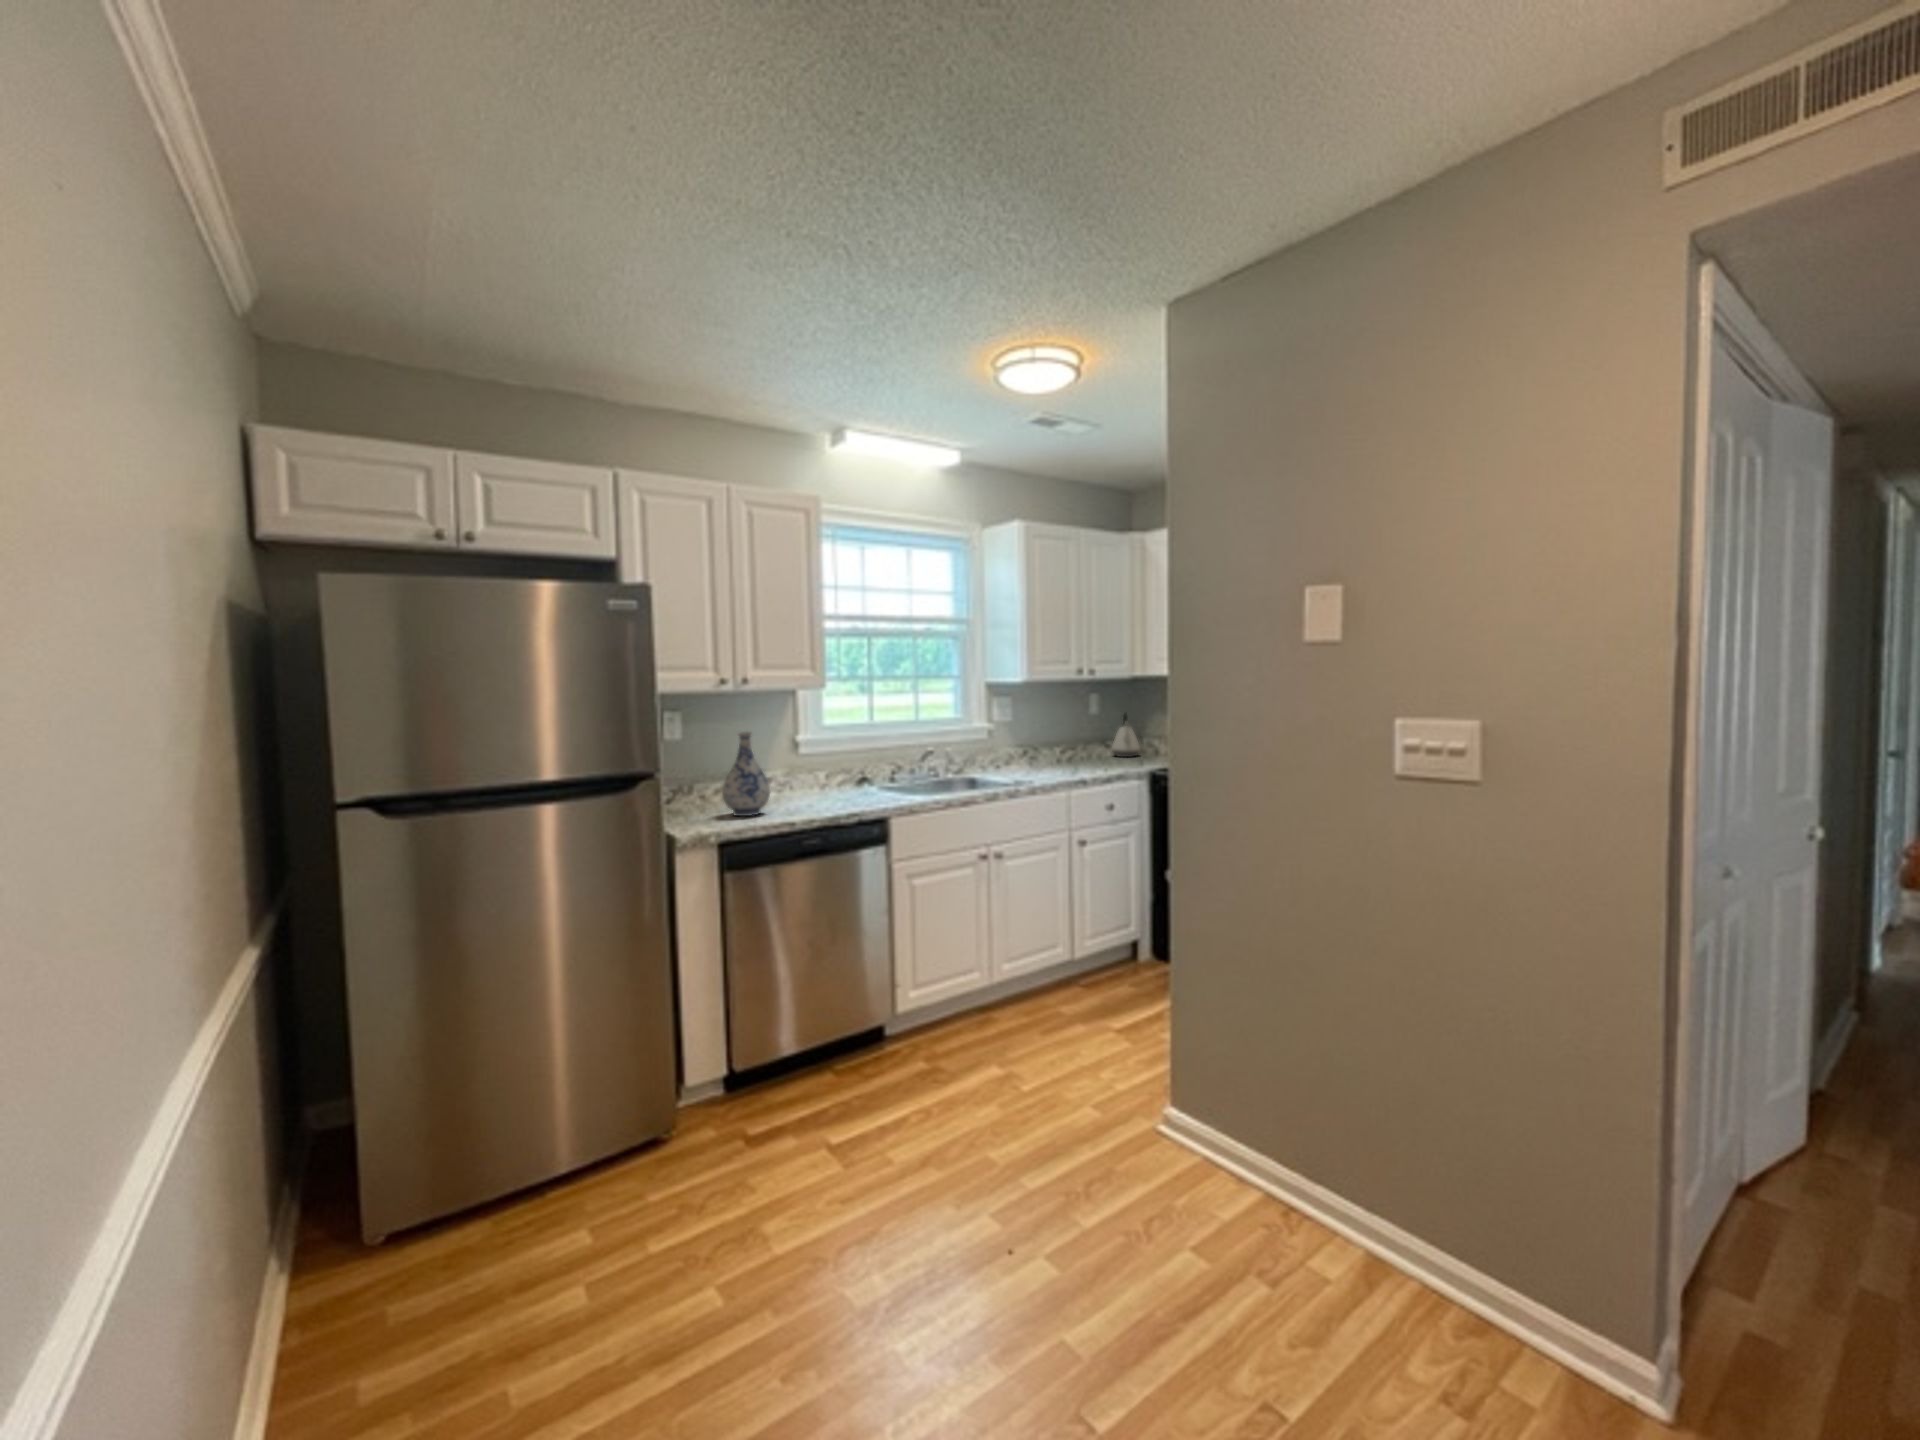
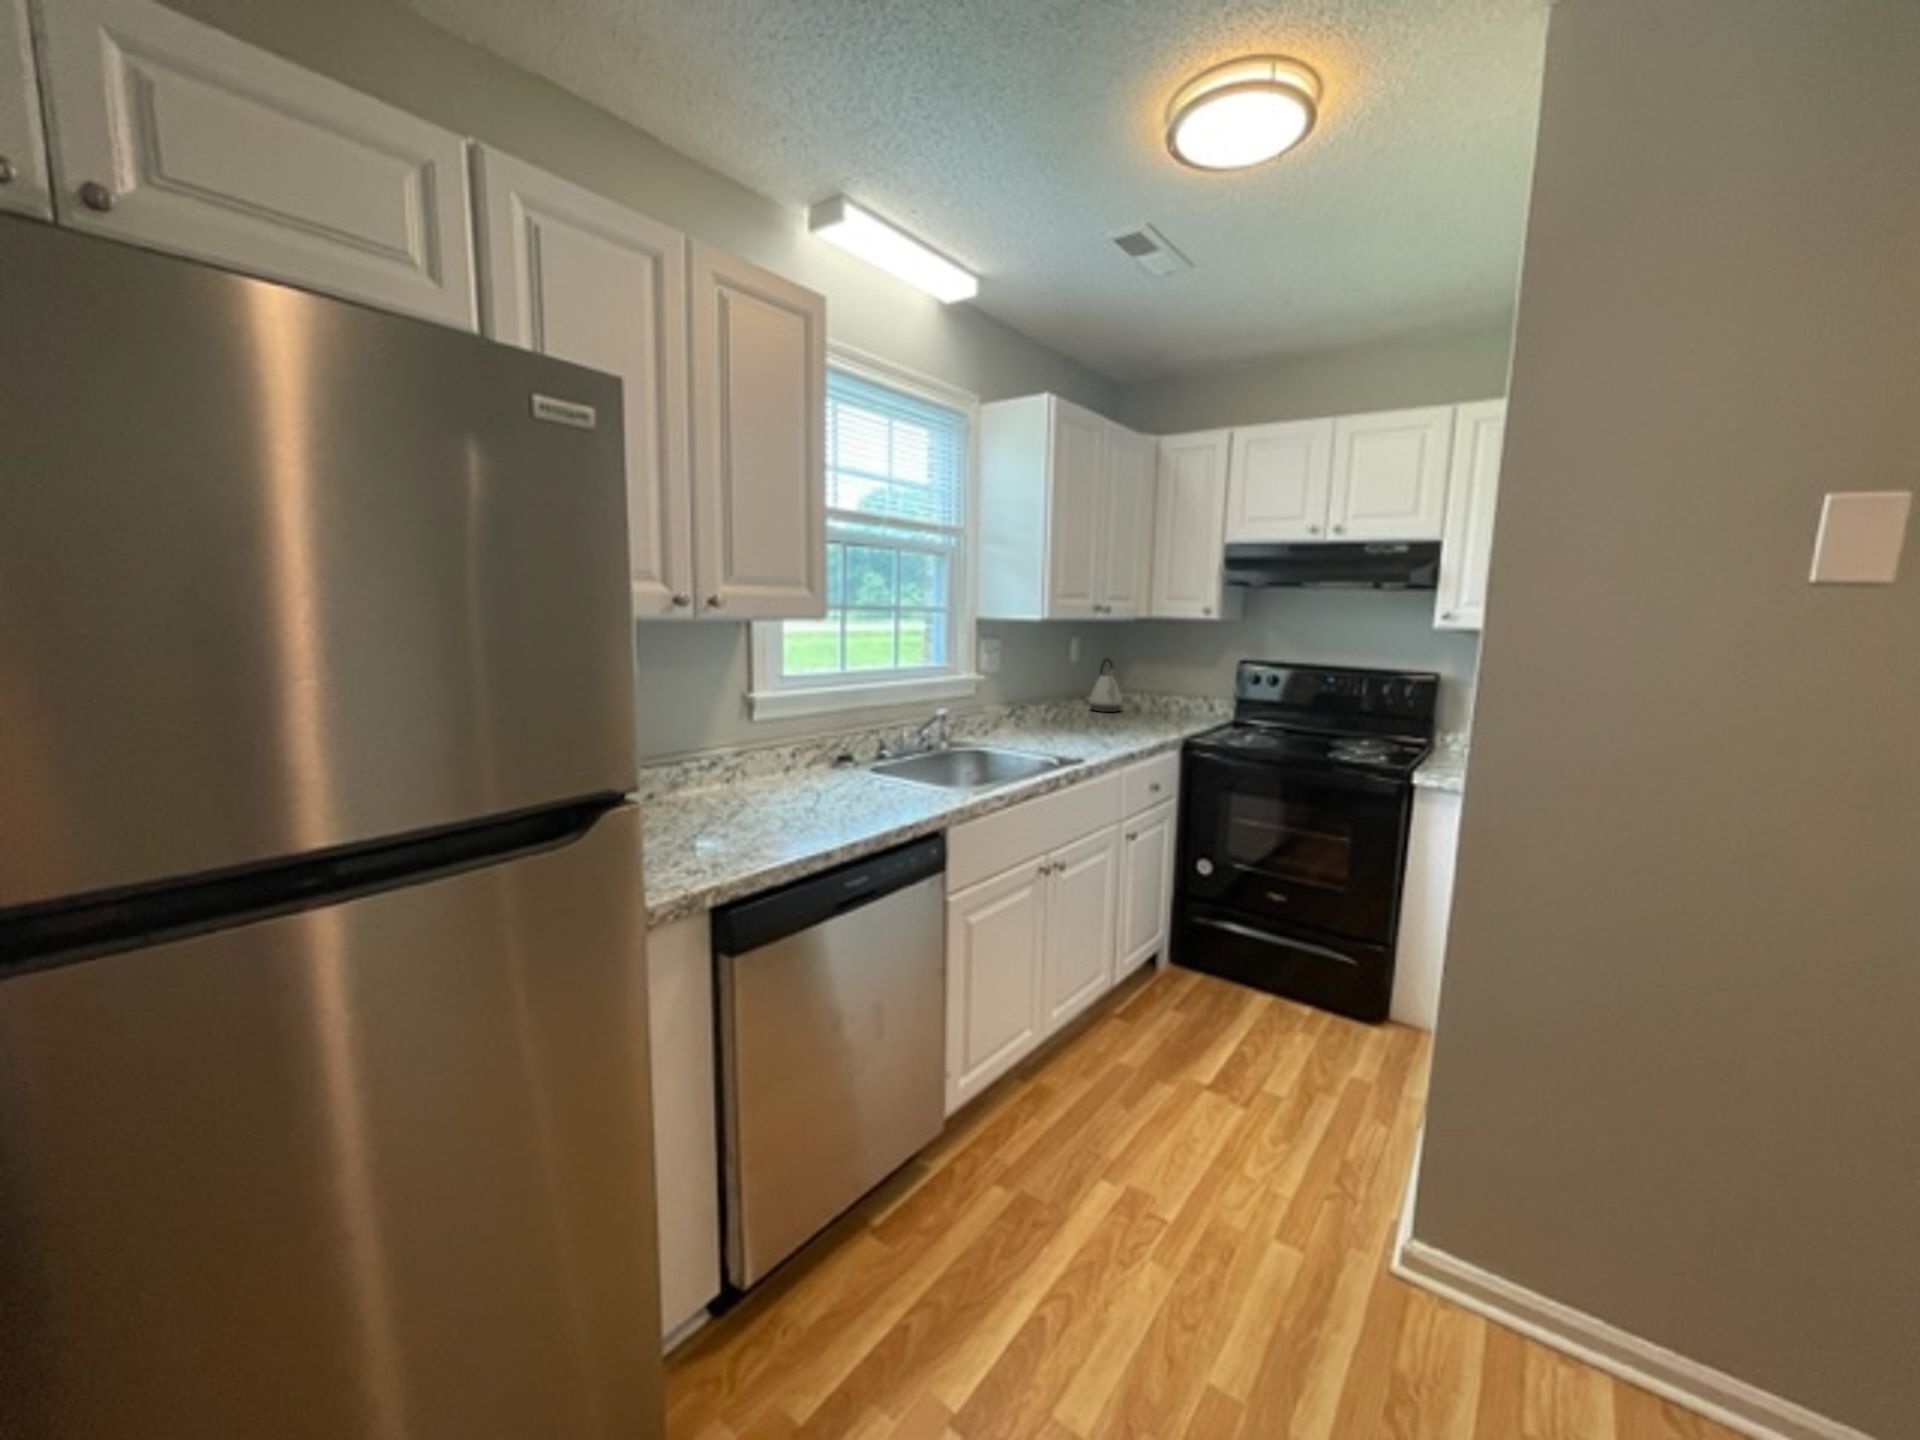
vase: present [722,732,770,816] -> none [681,694,764,840]

